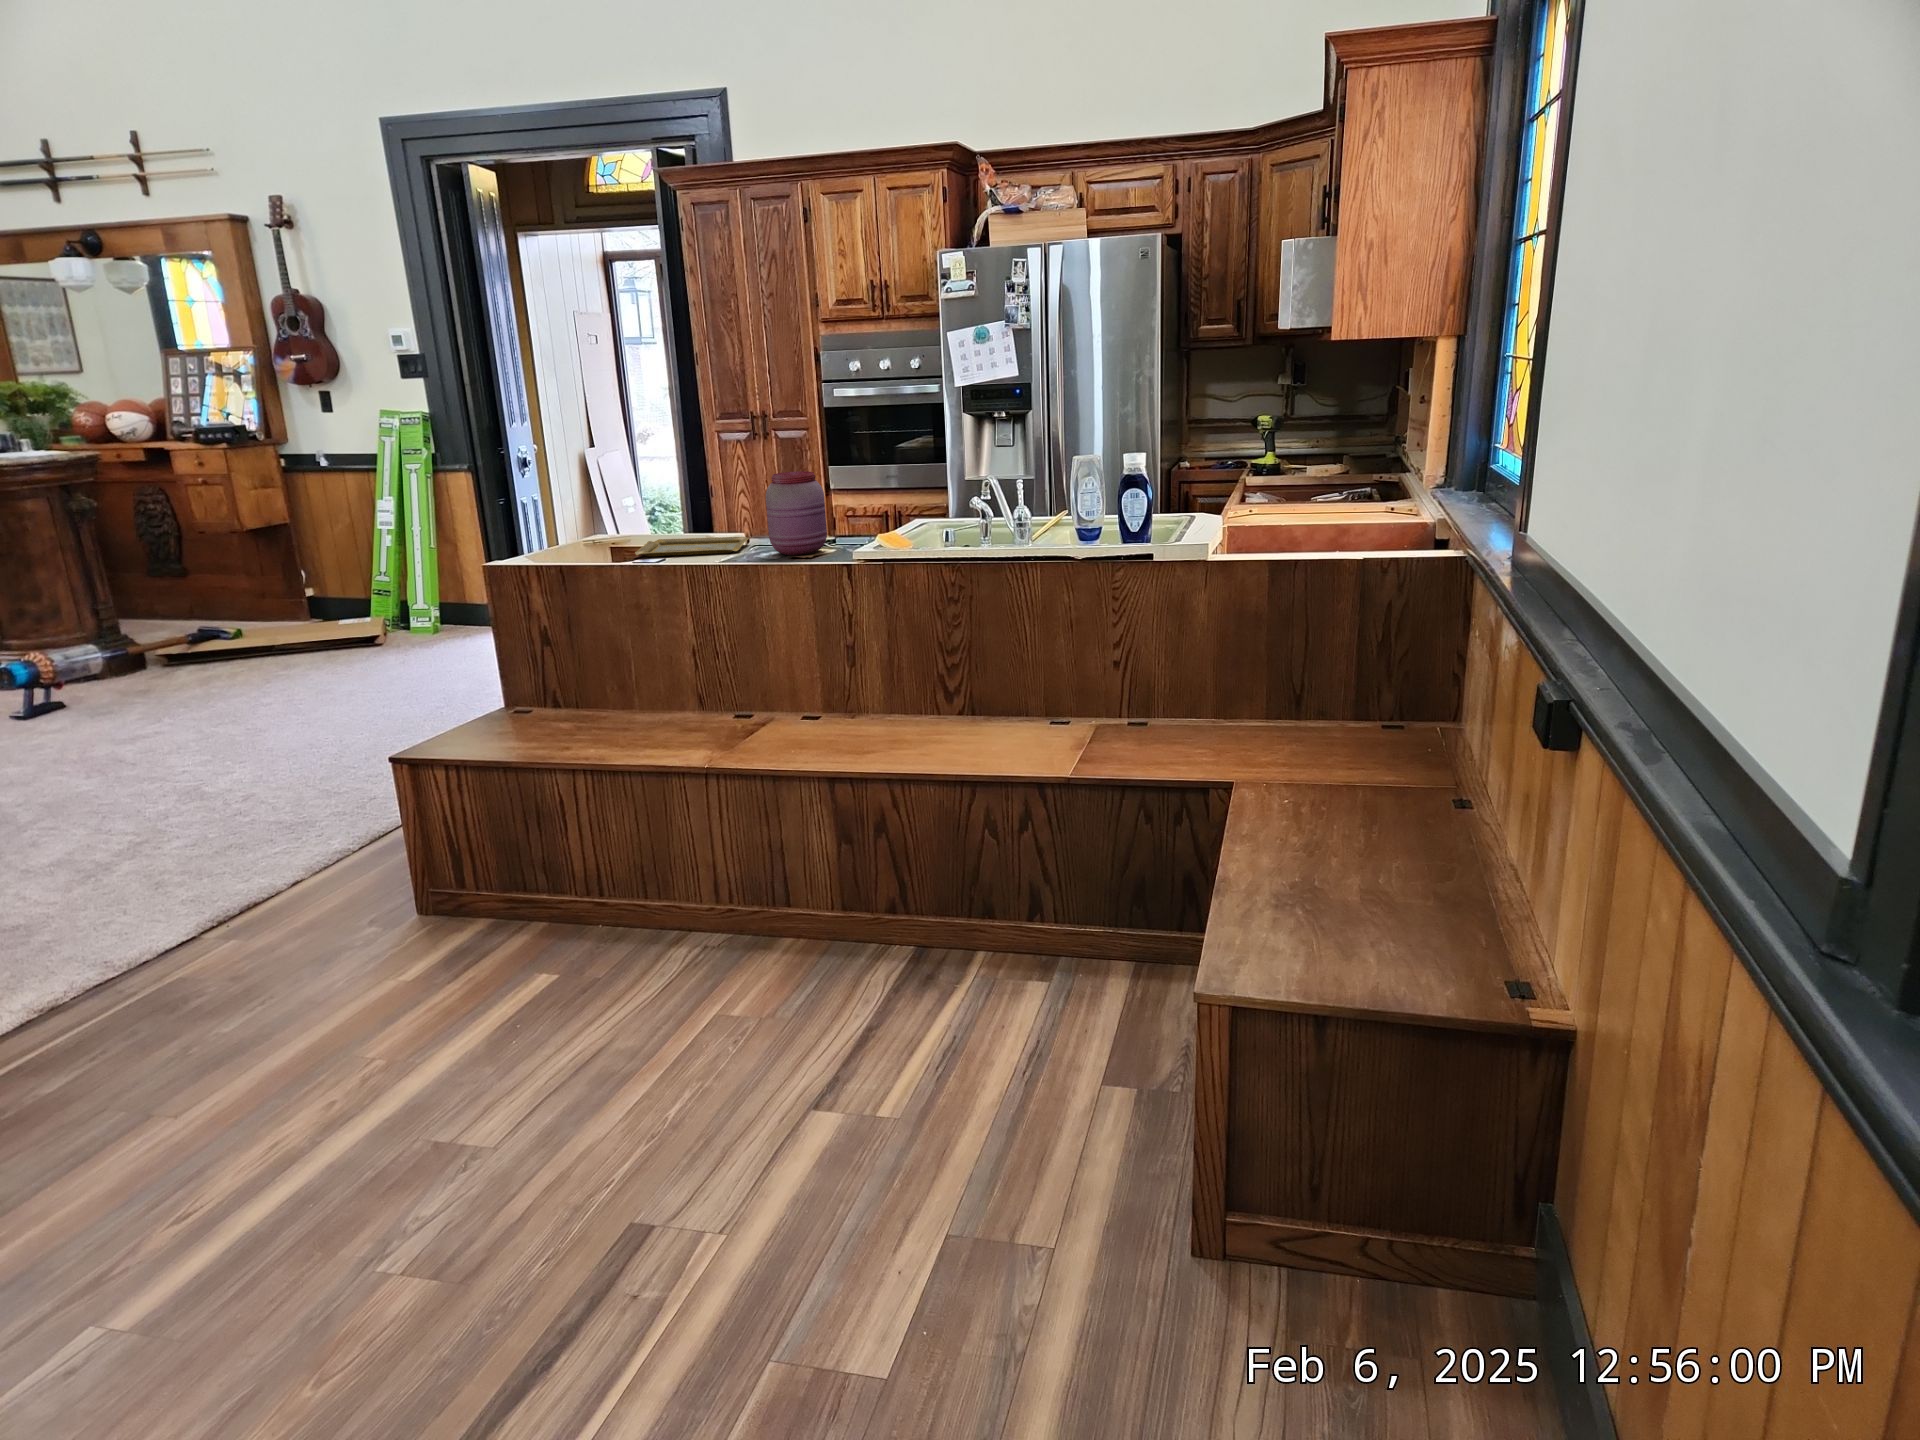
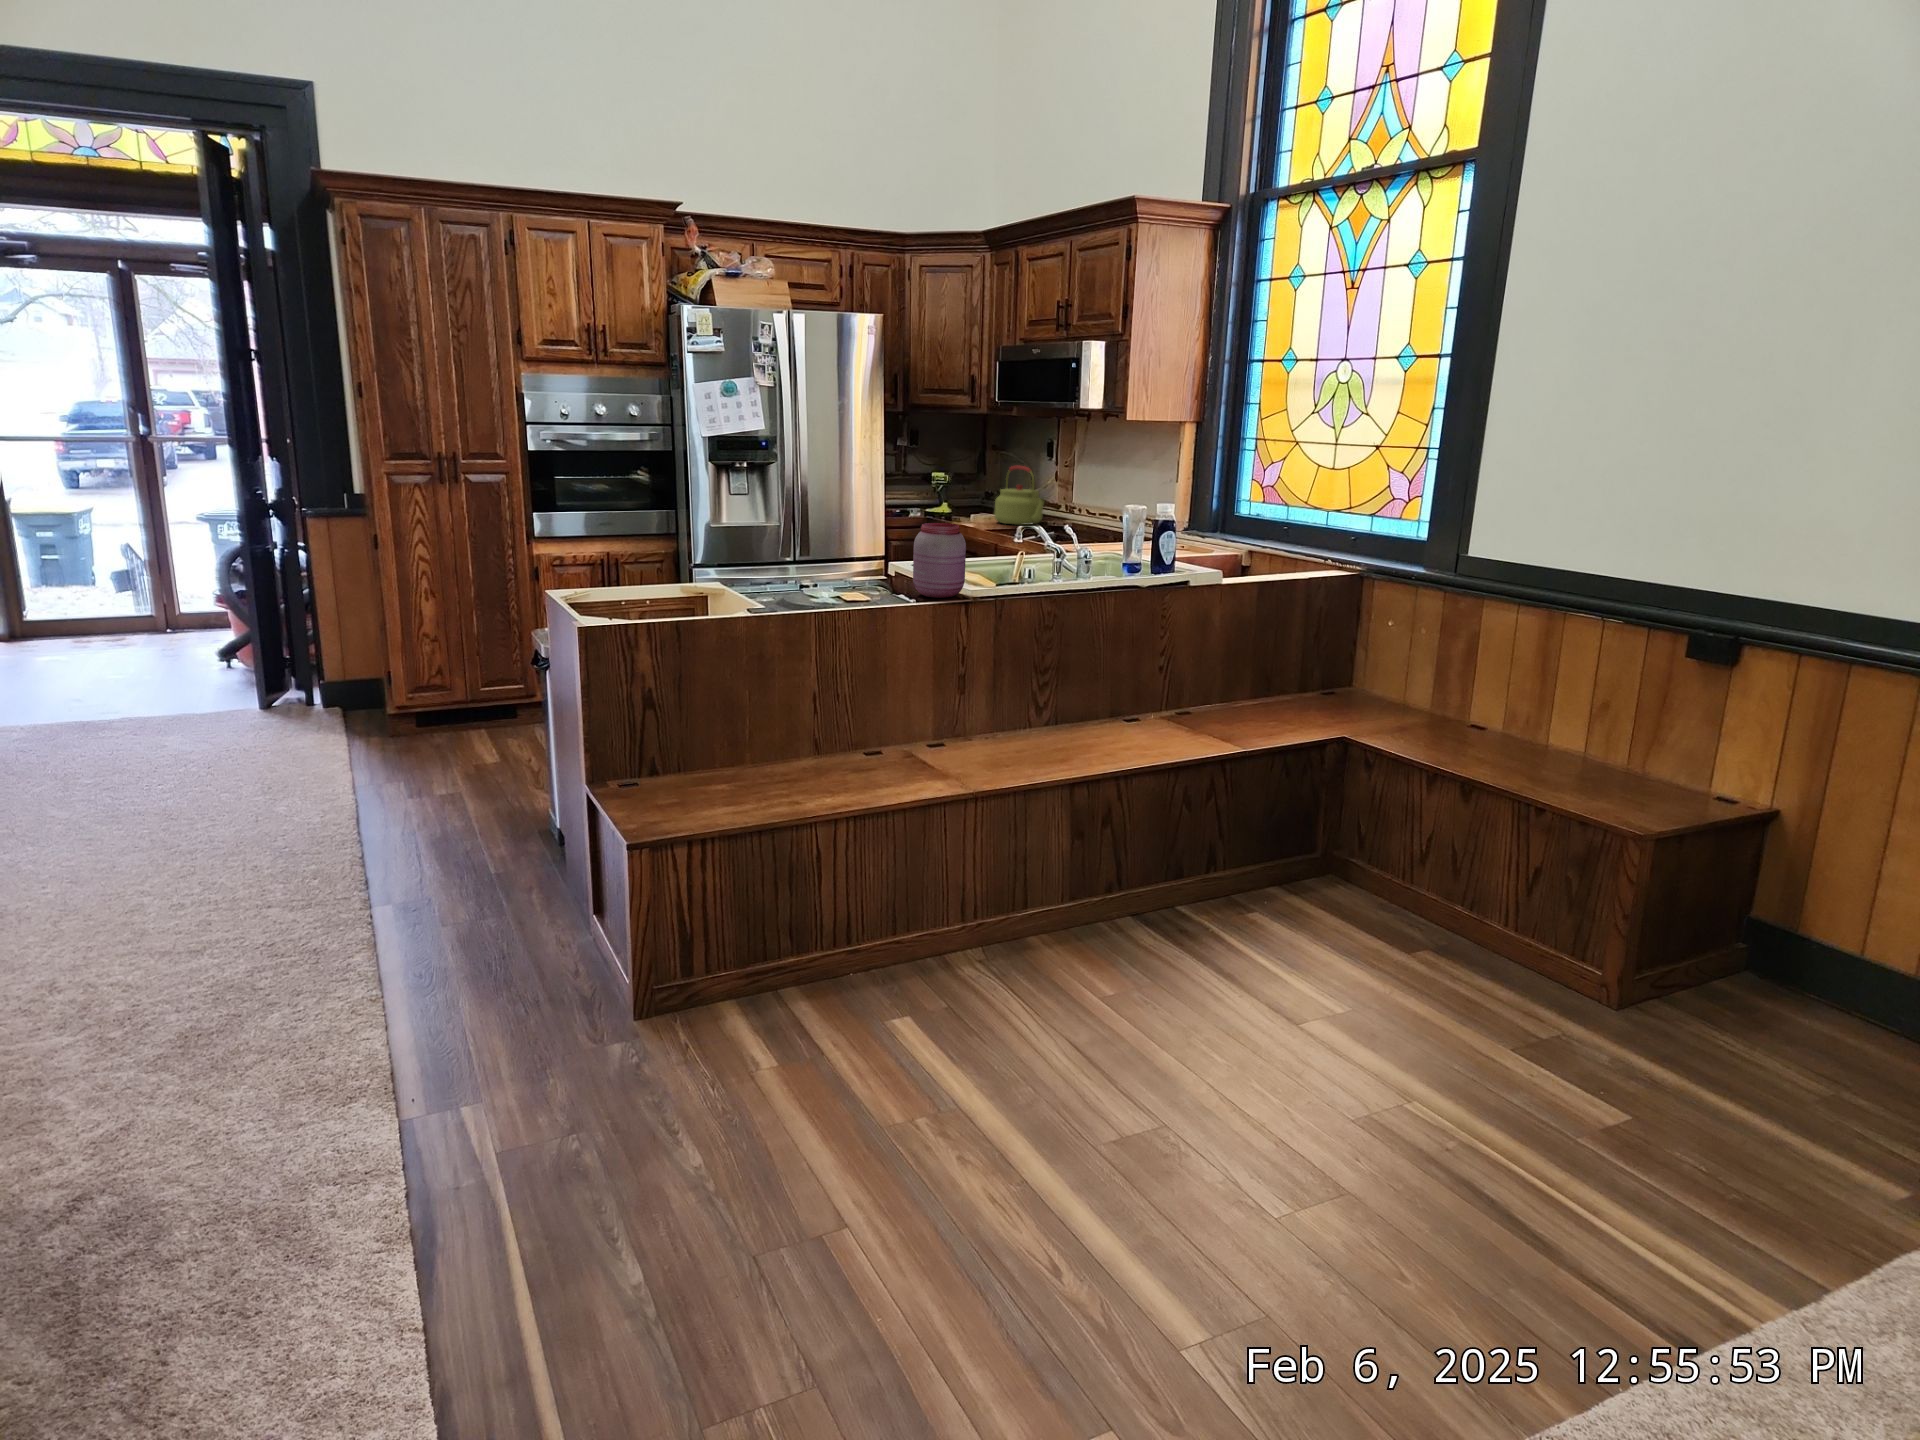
kettle: none [1292,405,1357,483] -> present [994,466,1044,525]
tray: present [635,537,749,556] -> none [763,585,879,608]

